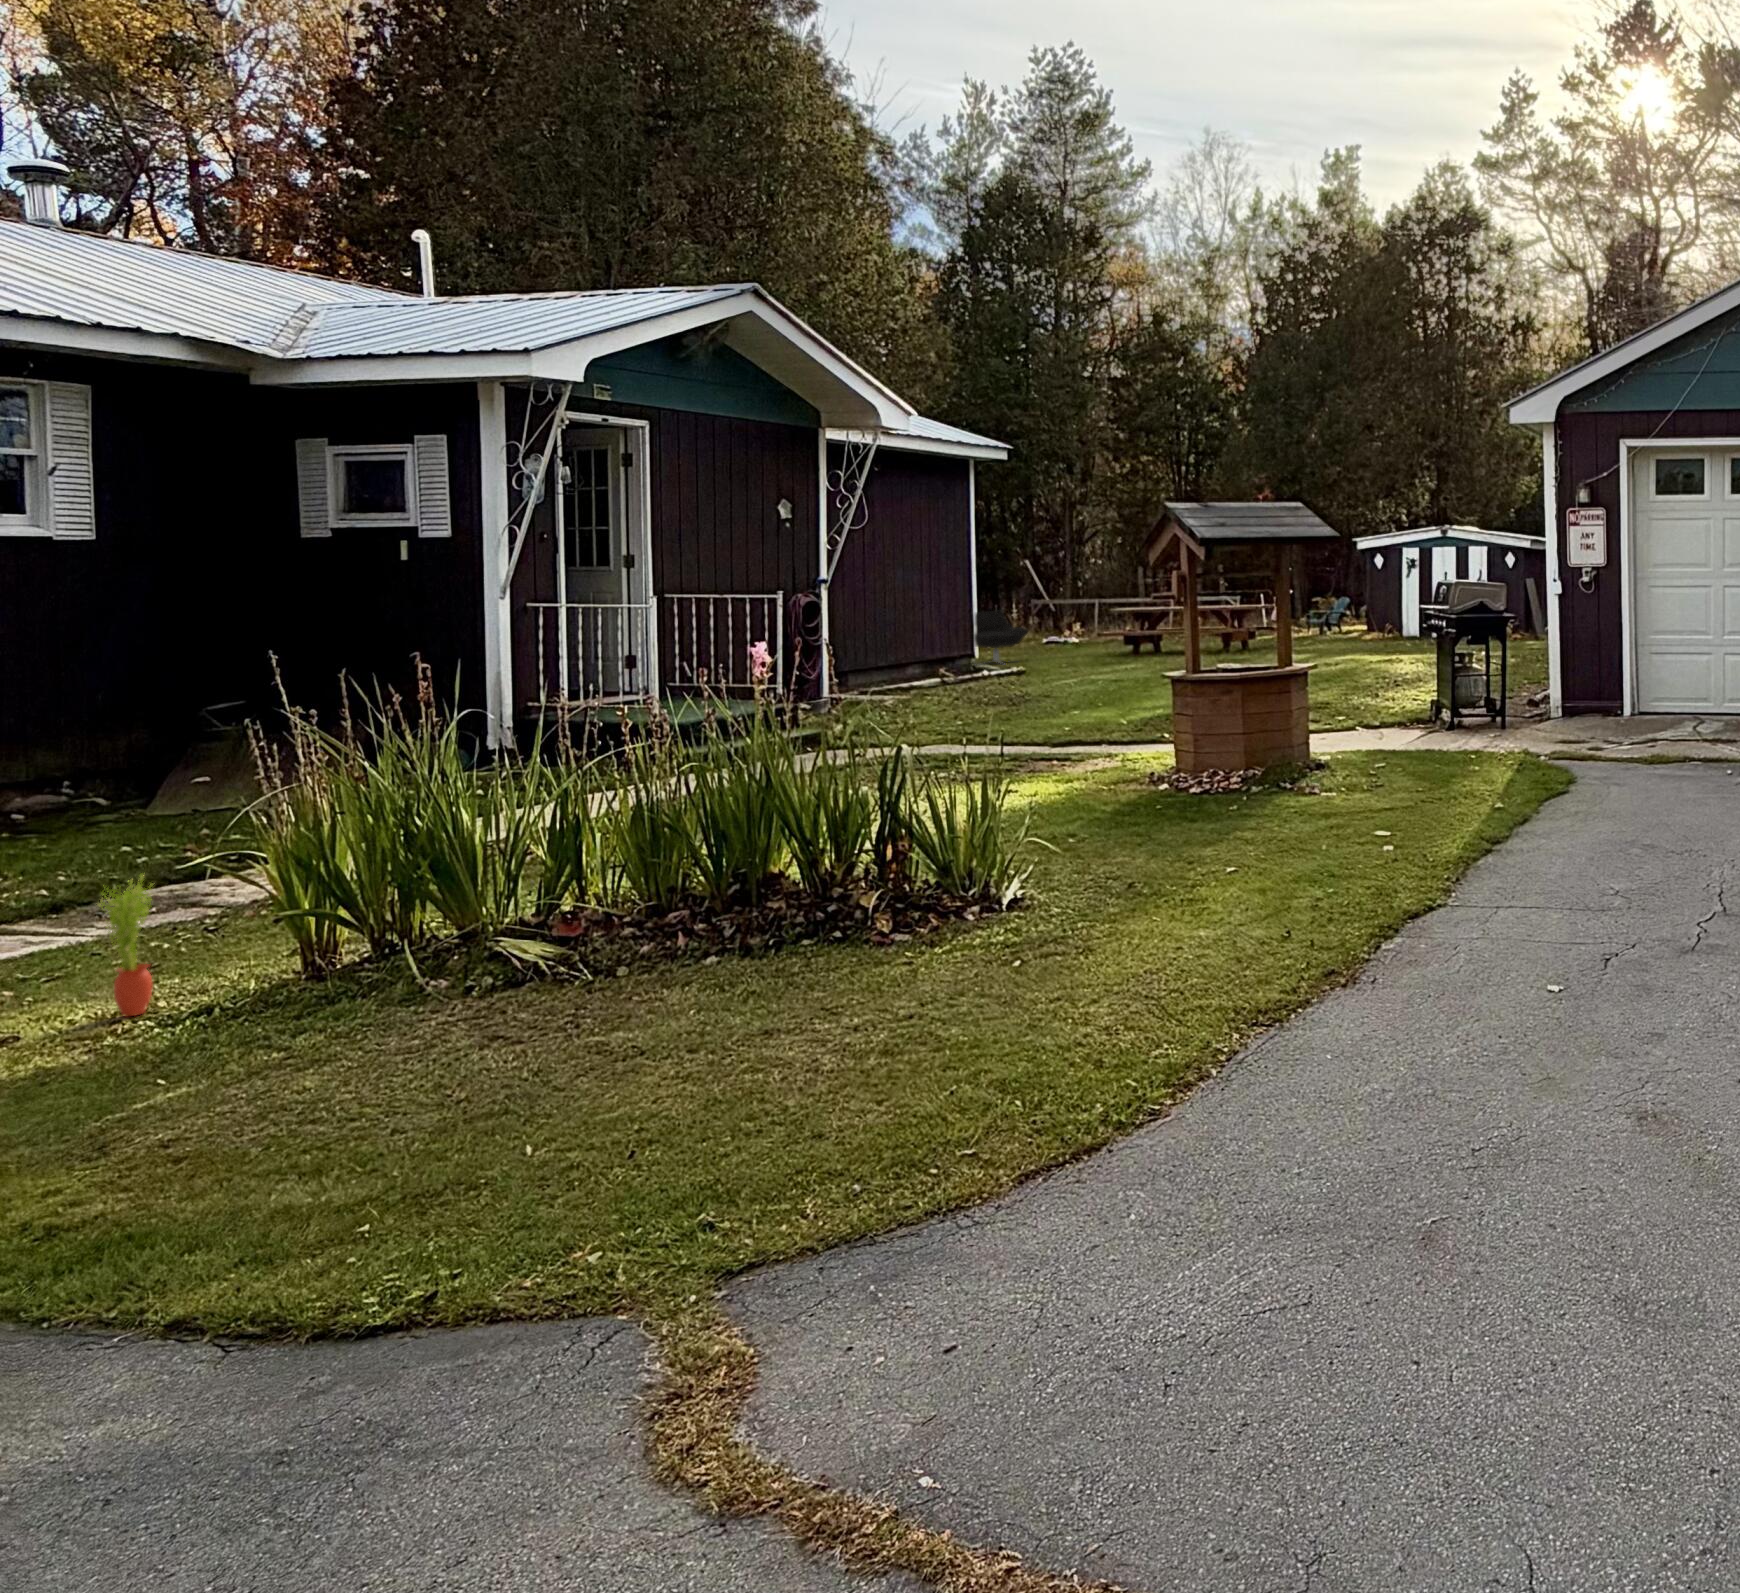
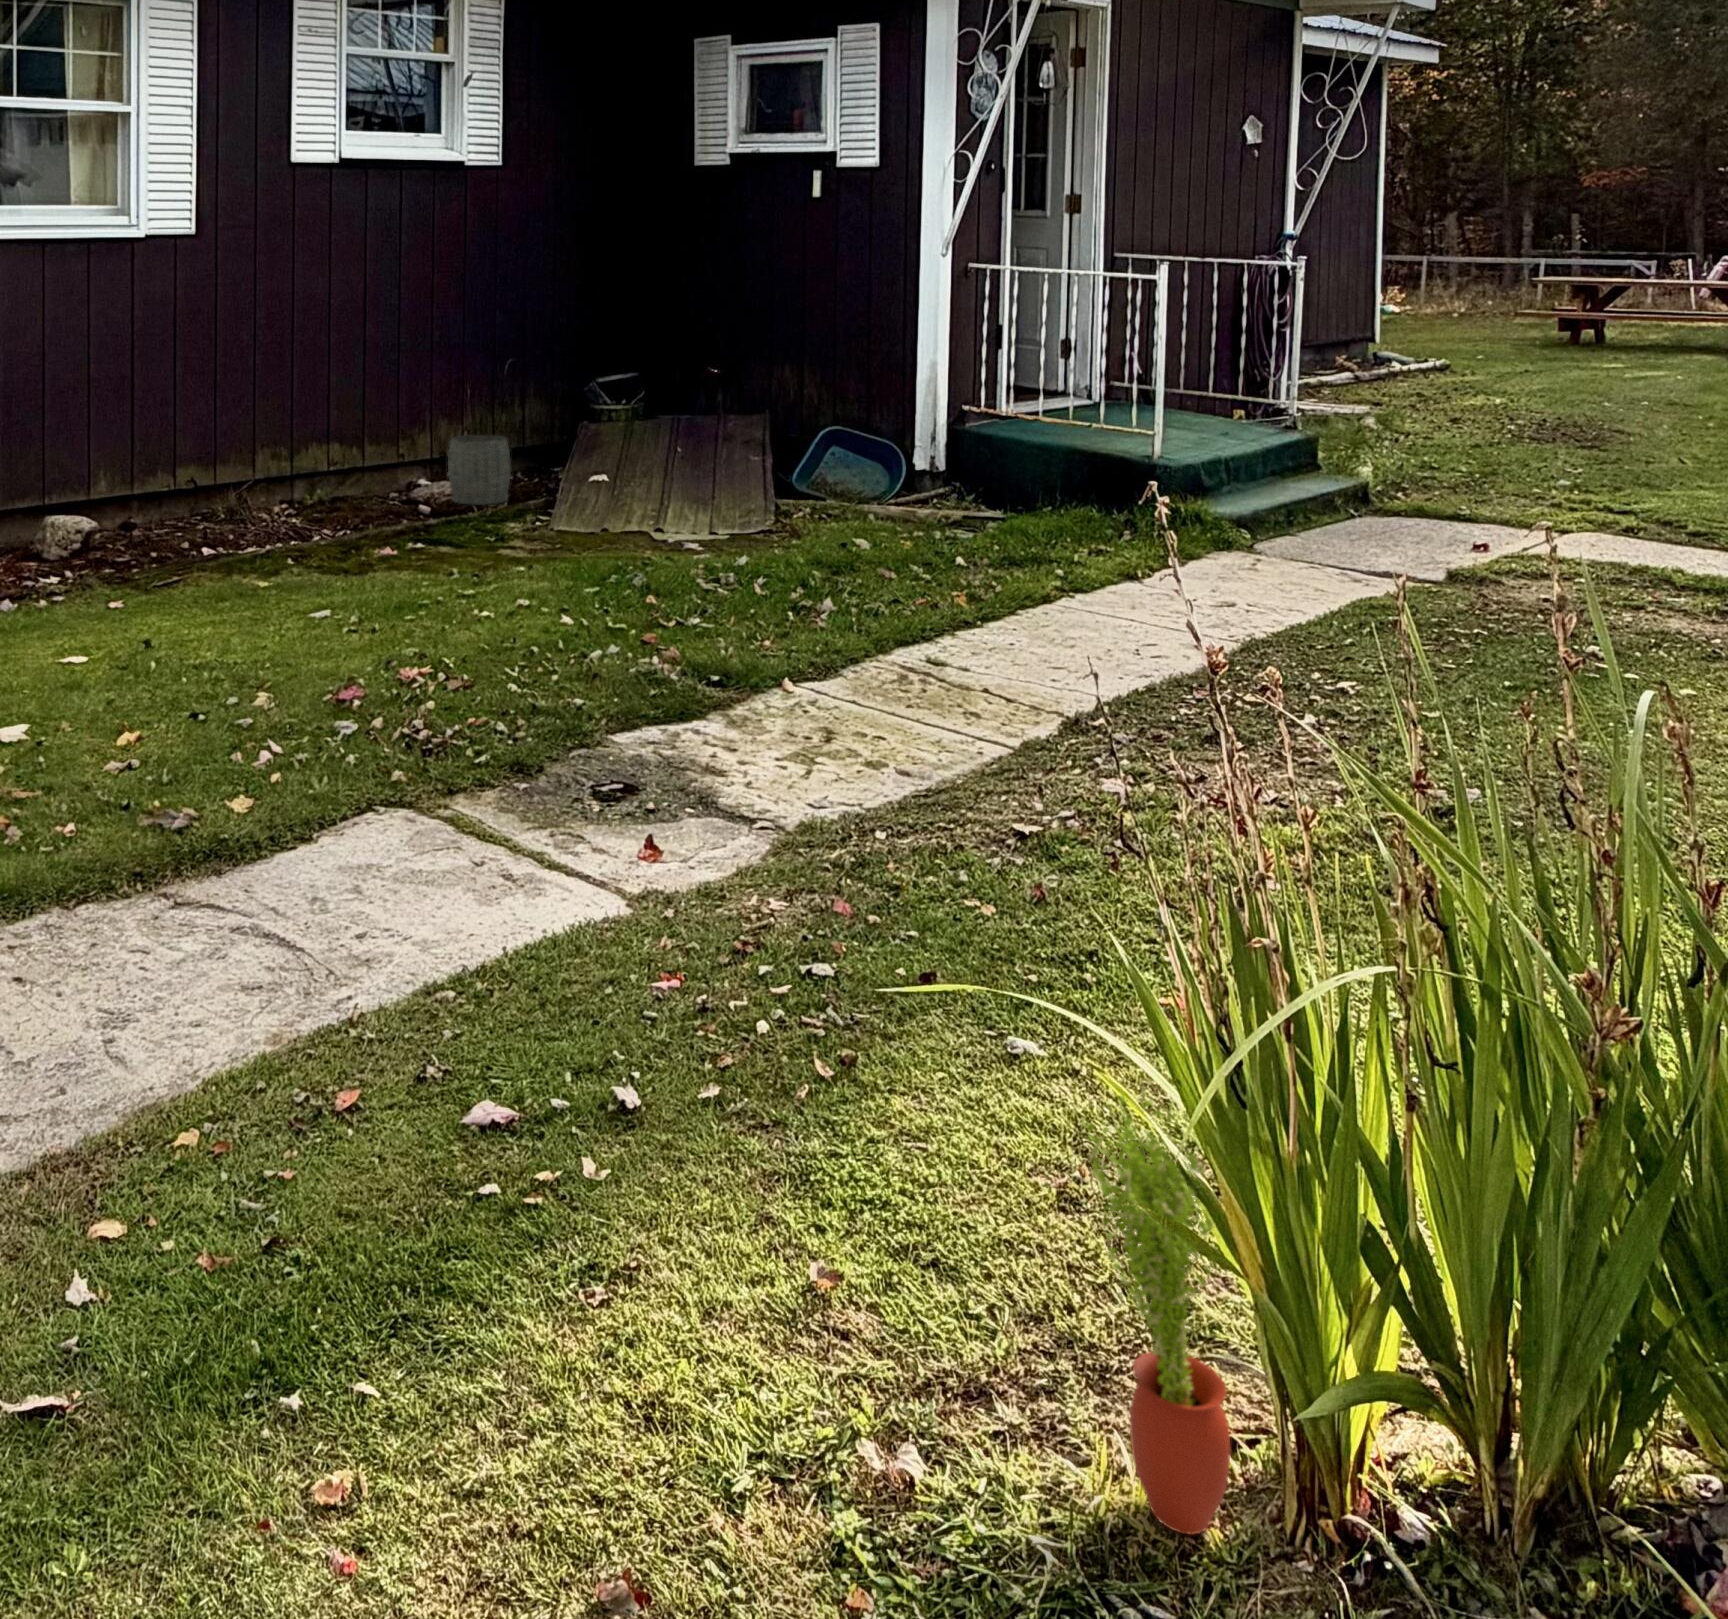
lounge chair: present [974,611,1028,662] -> none [1352,288,1467,365]
woven basket: none [29,761,97,819] -> present [448,435,511,505]

